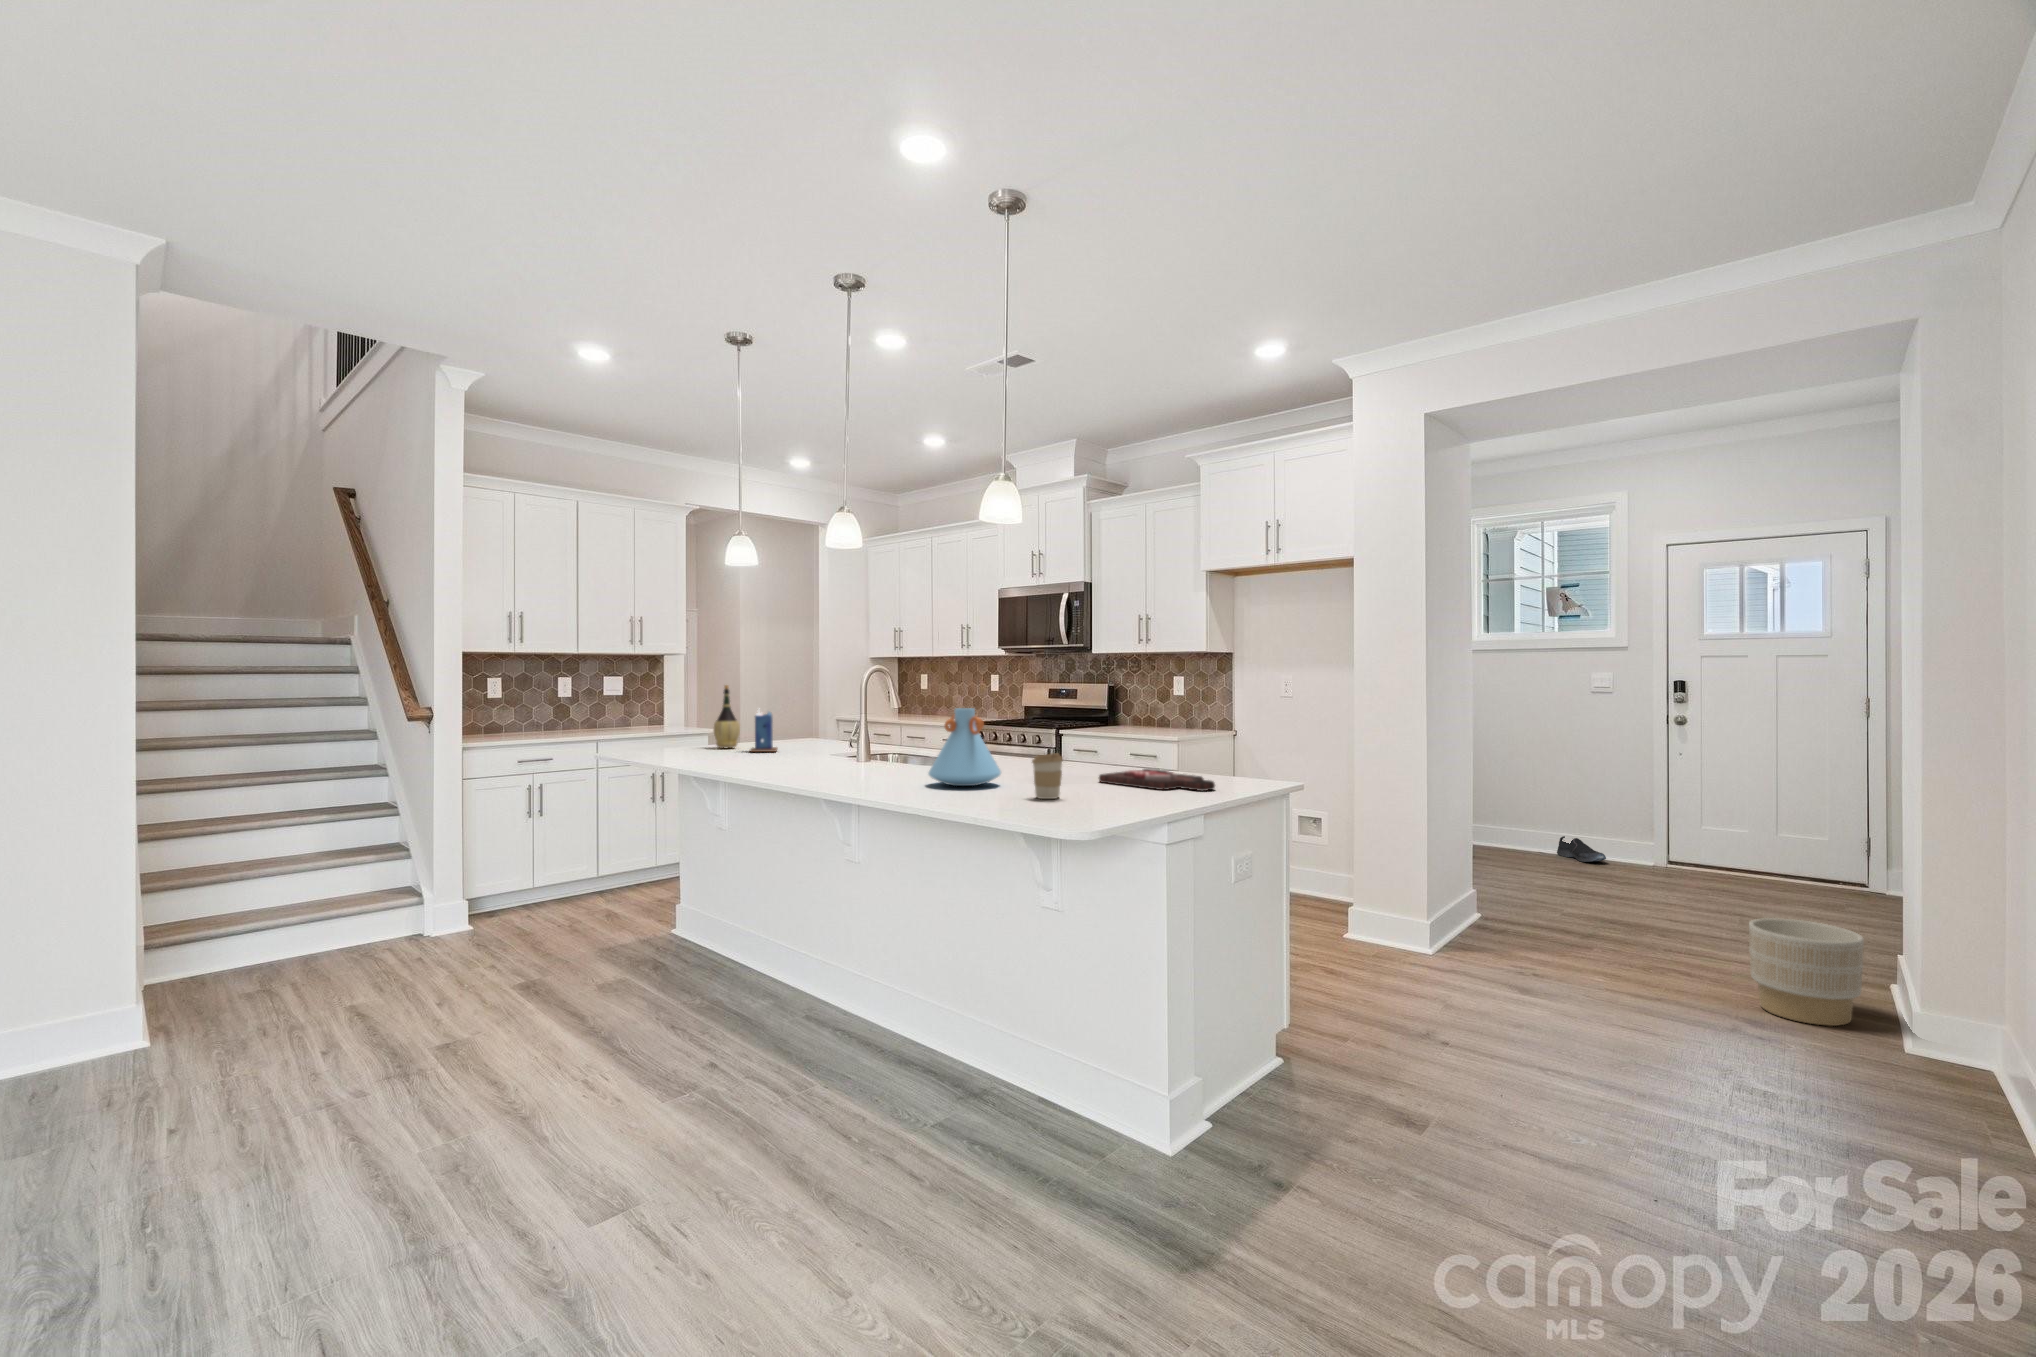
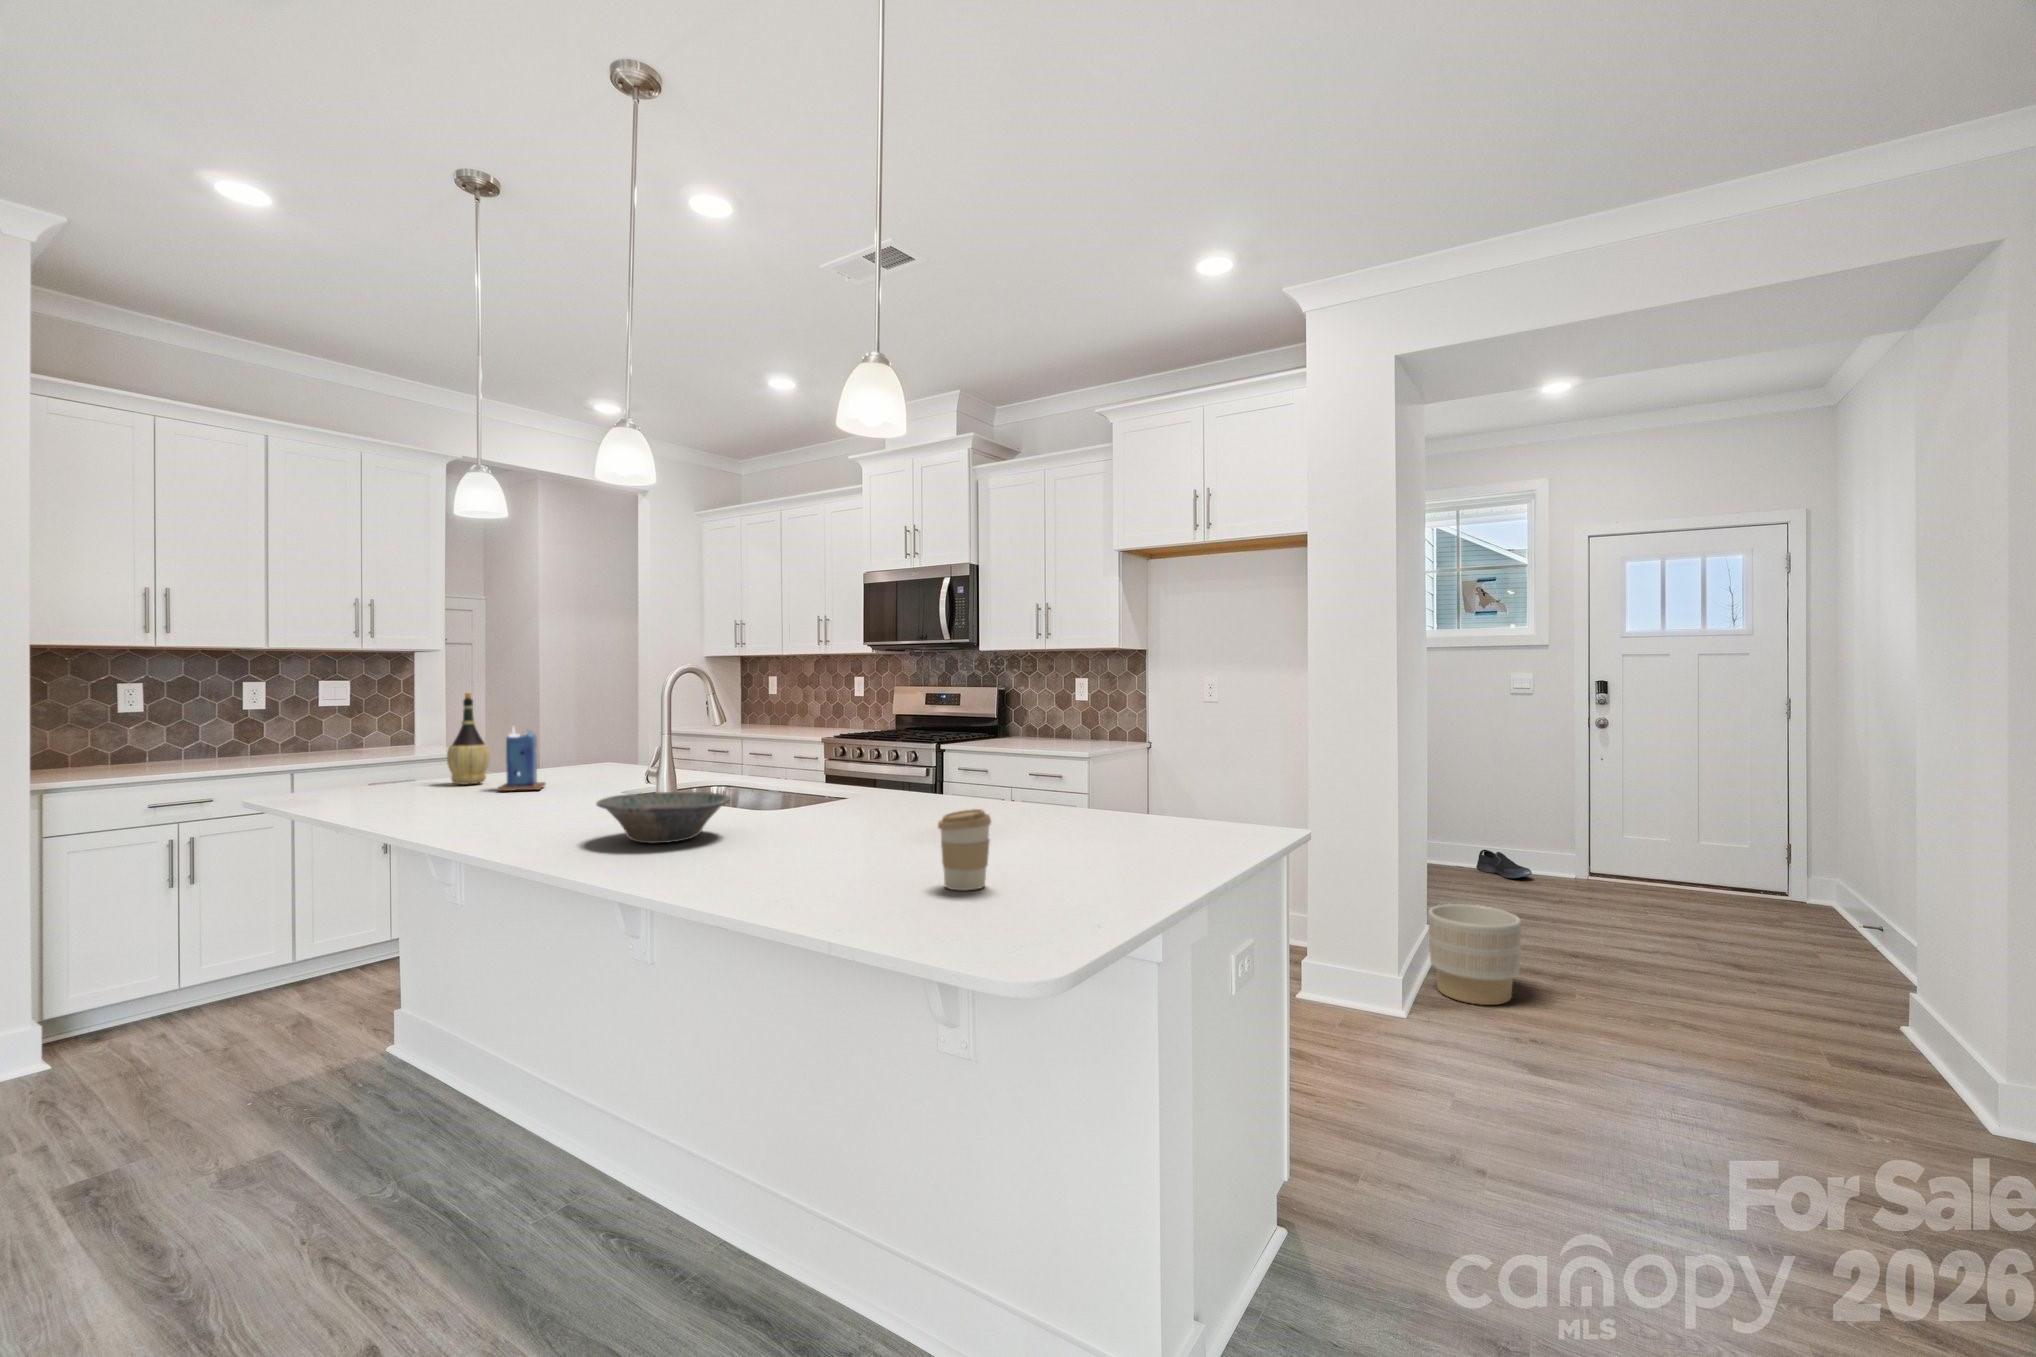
vase: present [928,708,1001,786] -> none [759,731,881,860]
bowl: none [830,748,909,777] -> present [597,792,730,843]
cutting board: present [1099,768,1215,791] -> none [1030,816,1217,857]
planter: present [1749,918,1864,1026] -> present [1428,904,1521,1005]

